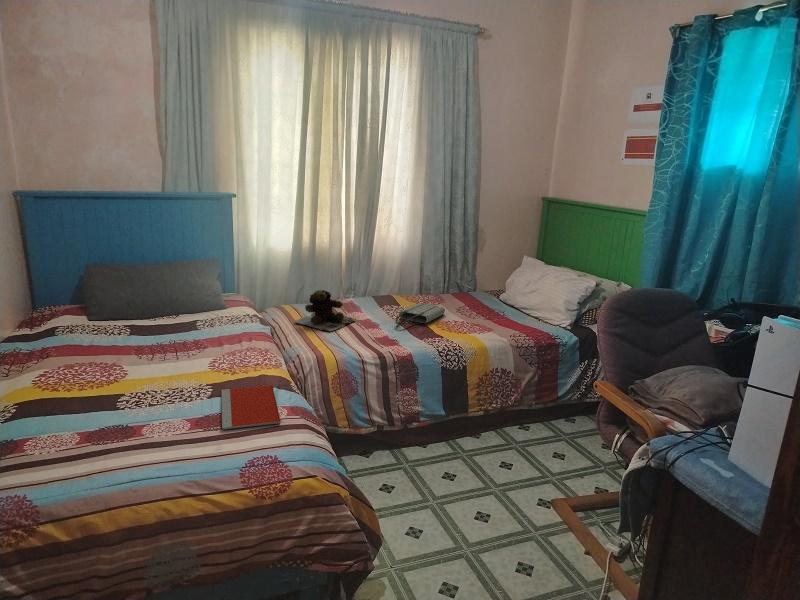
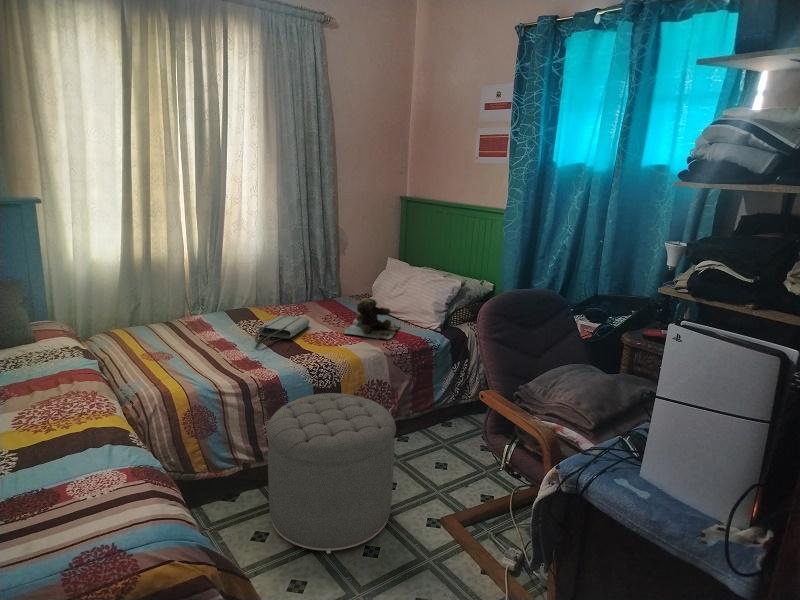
teddy bear: present [295,290,356,331] -> present [344,298,400,340]
ottoman: none [396,372,513,512] -> present [267,393,396,554]
notebook: present [222,385,281,429] -> none [30,441,118,518]

